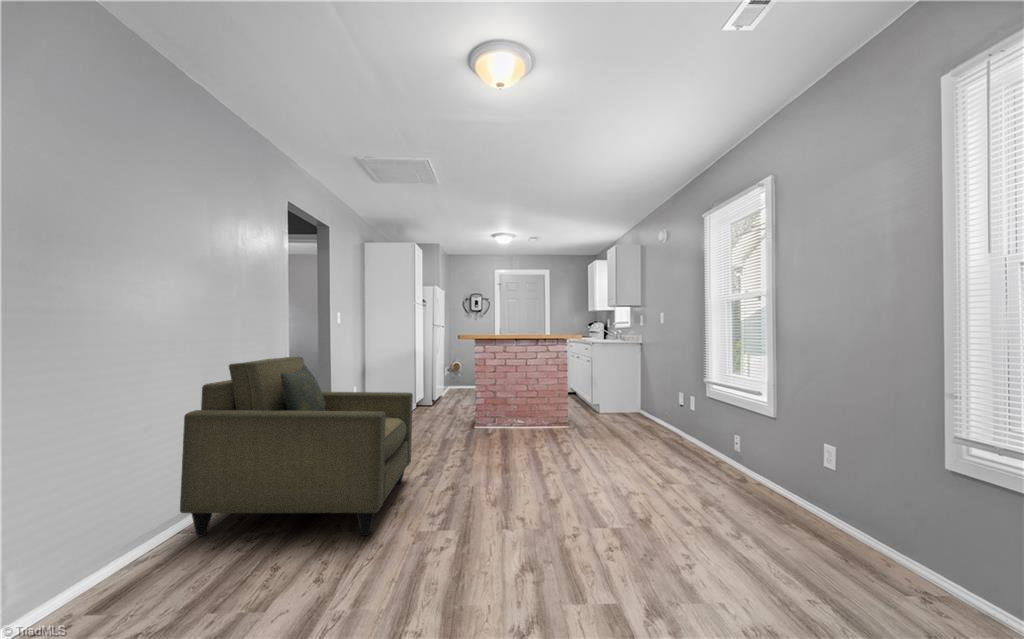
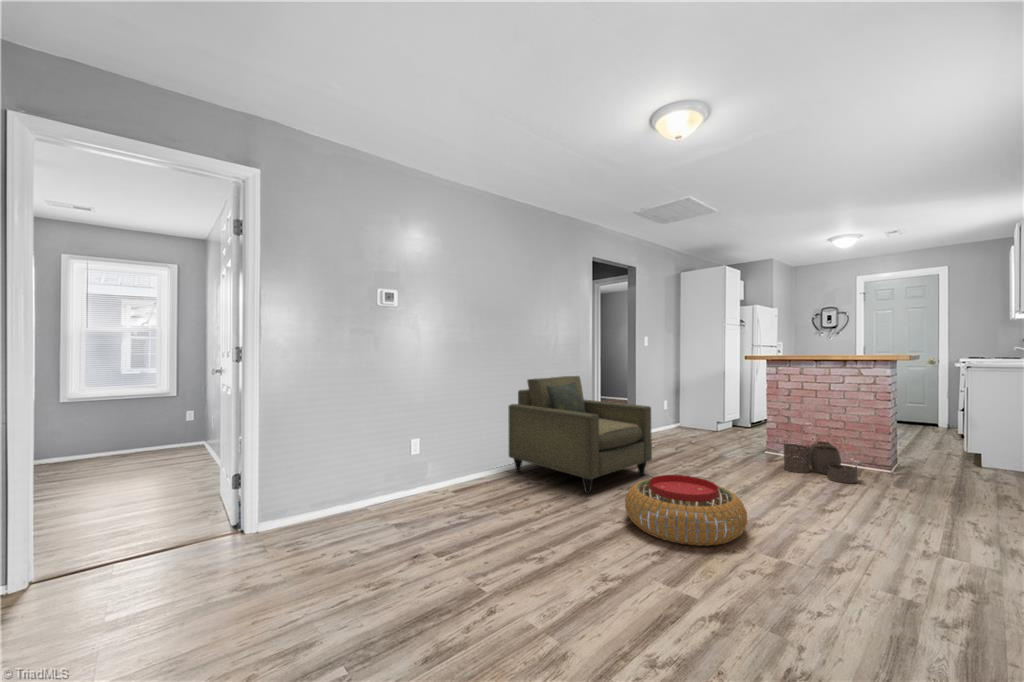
woven basket: none [507,409,566,446] -> present [784,441,857,483]
pouf: none [451,473,594,569] -> present [625,475,747,546]

